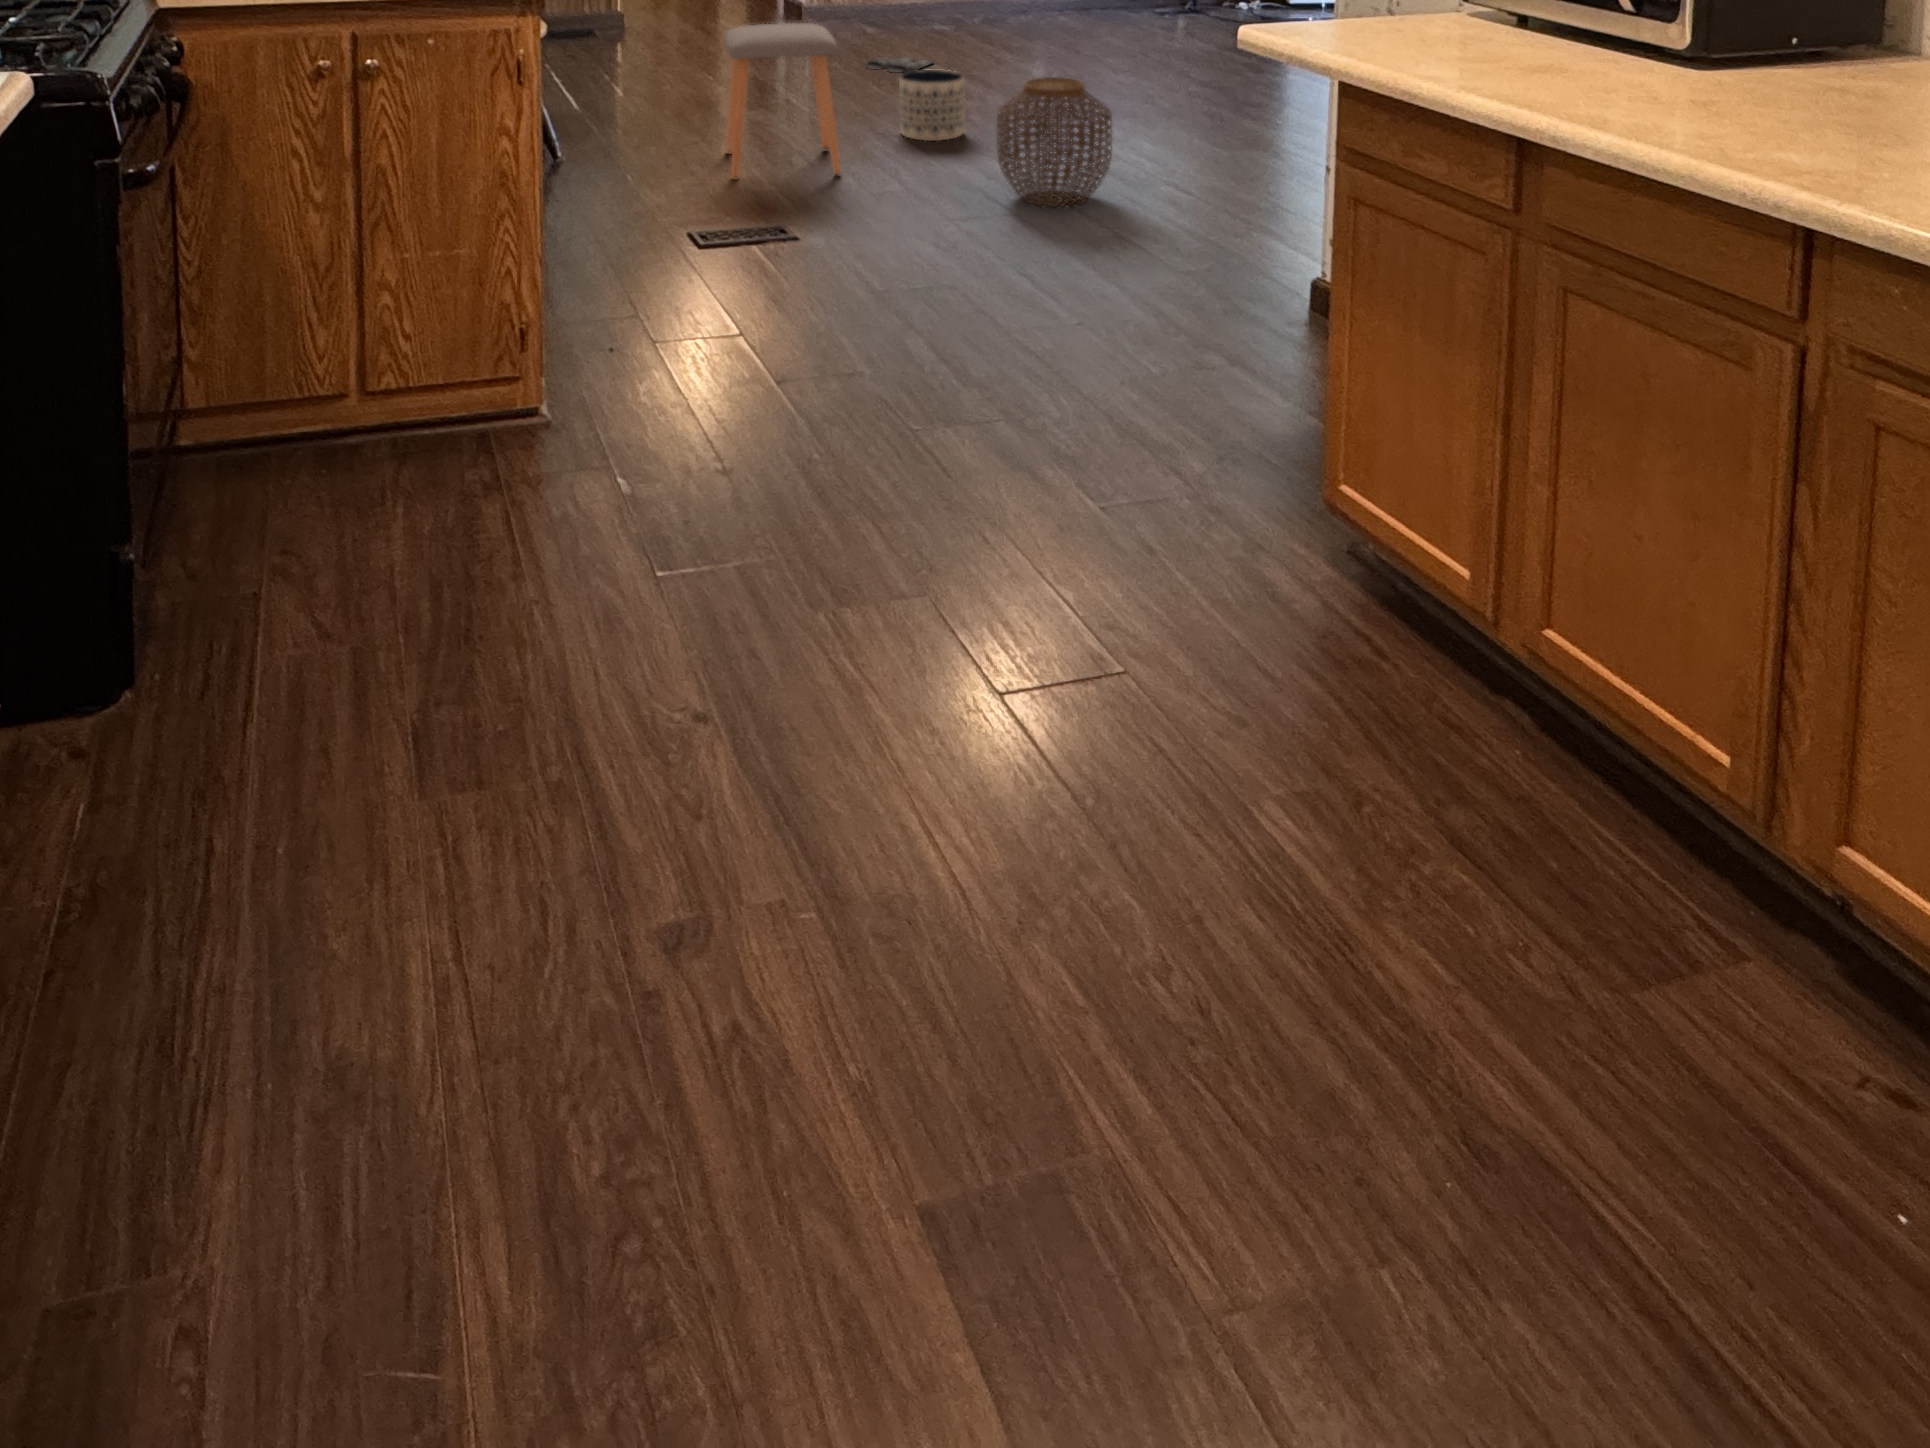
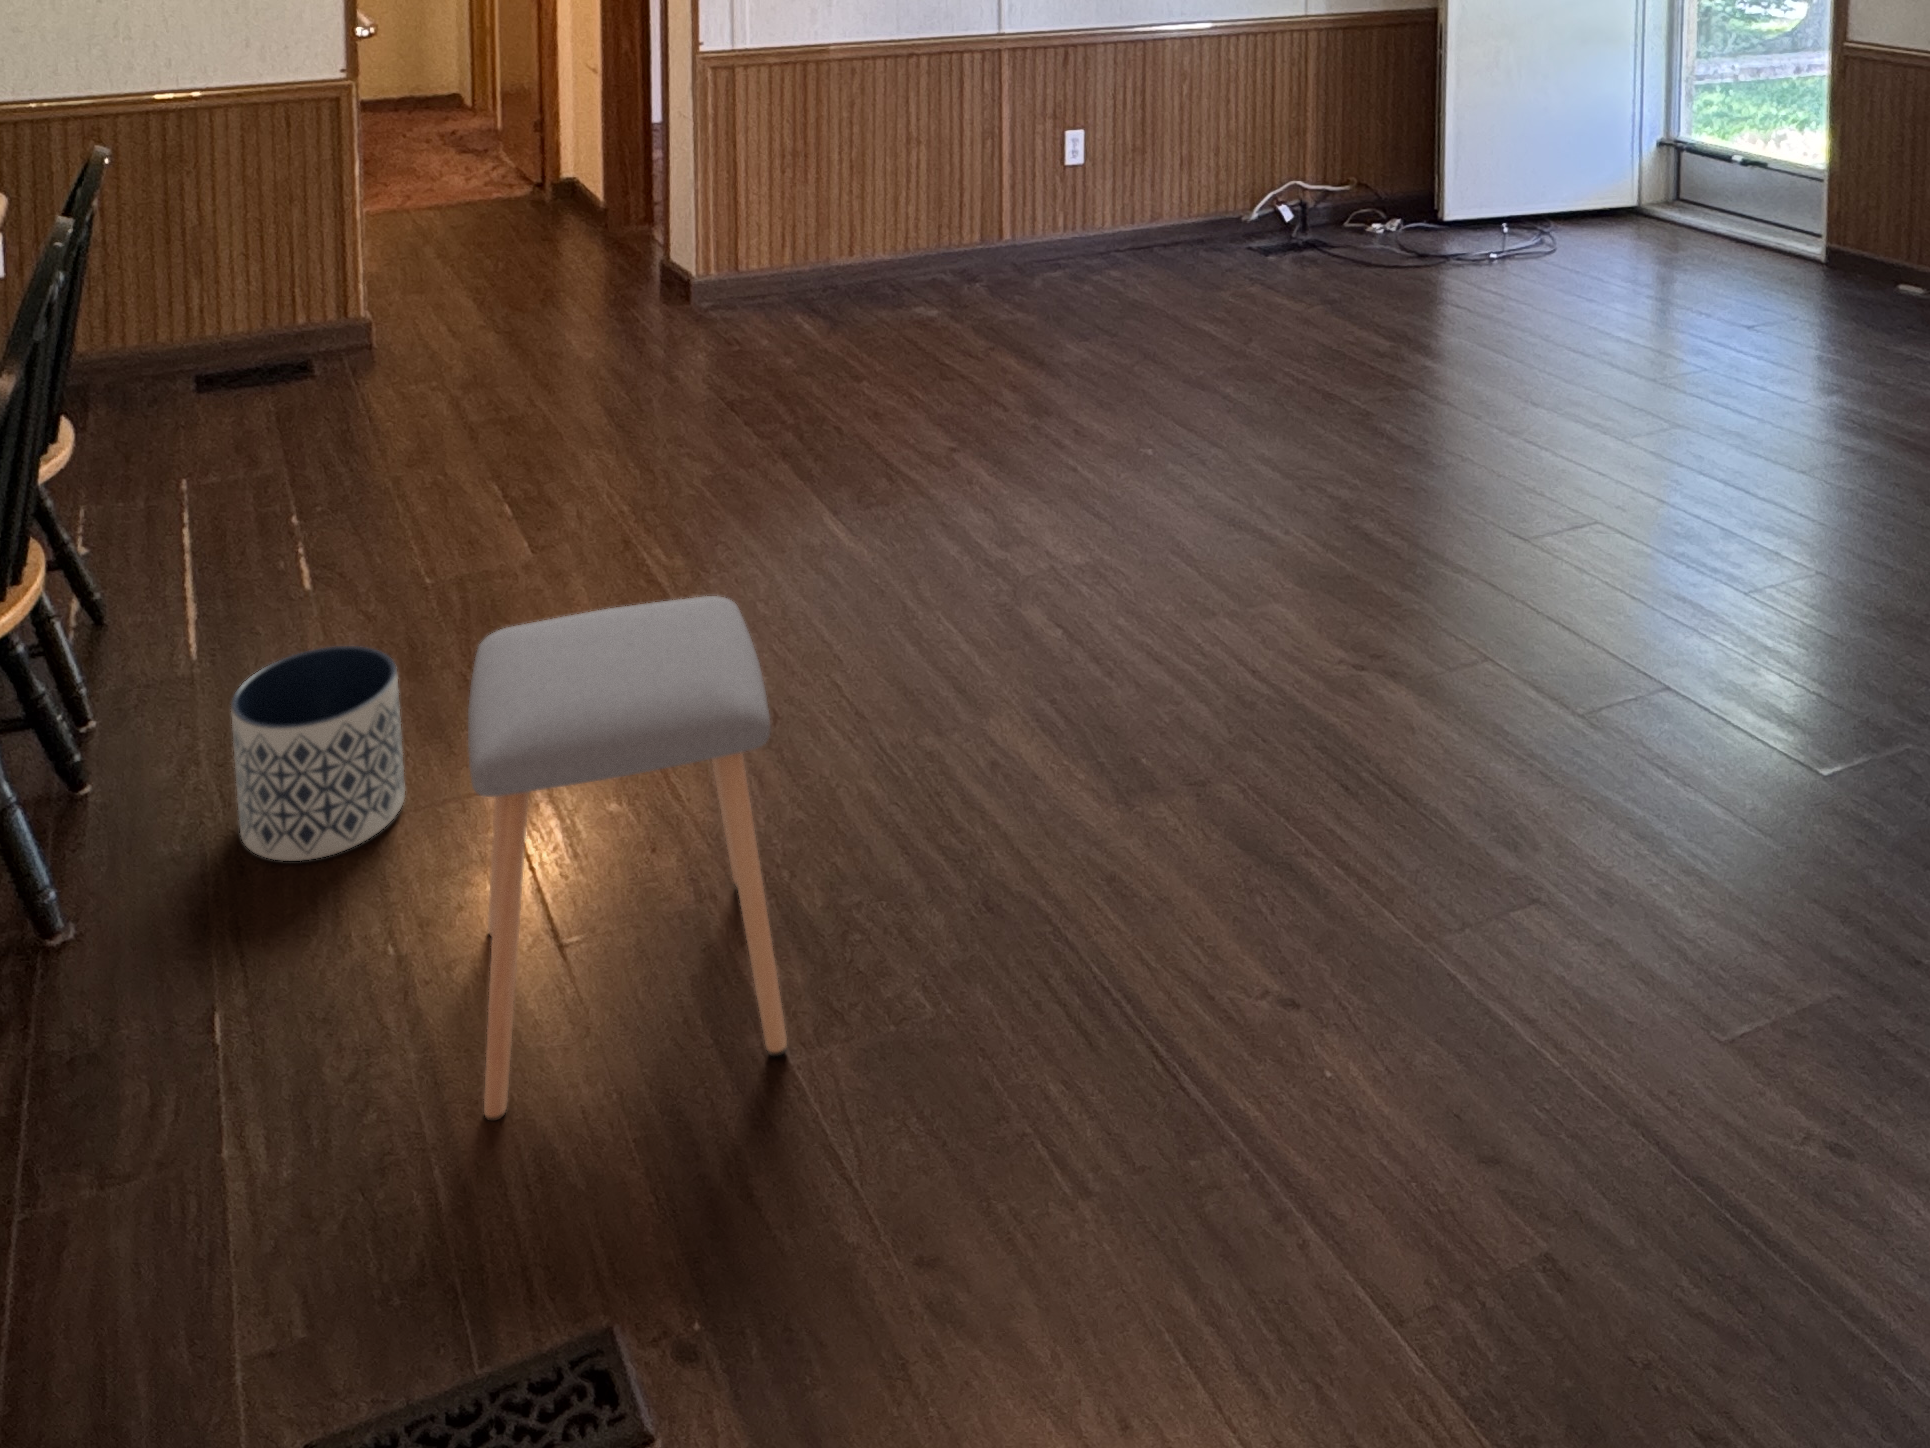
slippers: present [867,57,933,73] -> none [811,429,937,486]
planter: present [899,70,965,141] -> present [231,646,405,861]
woven basket: present [997,77,1112,207] -> none [1214,803,1533,1217]

